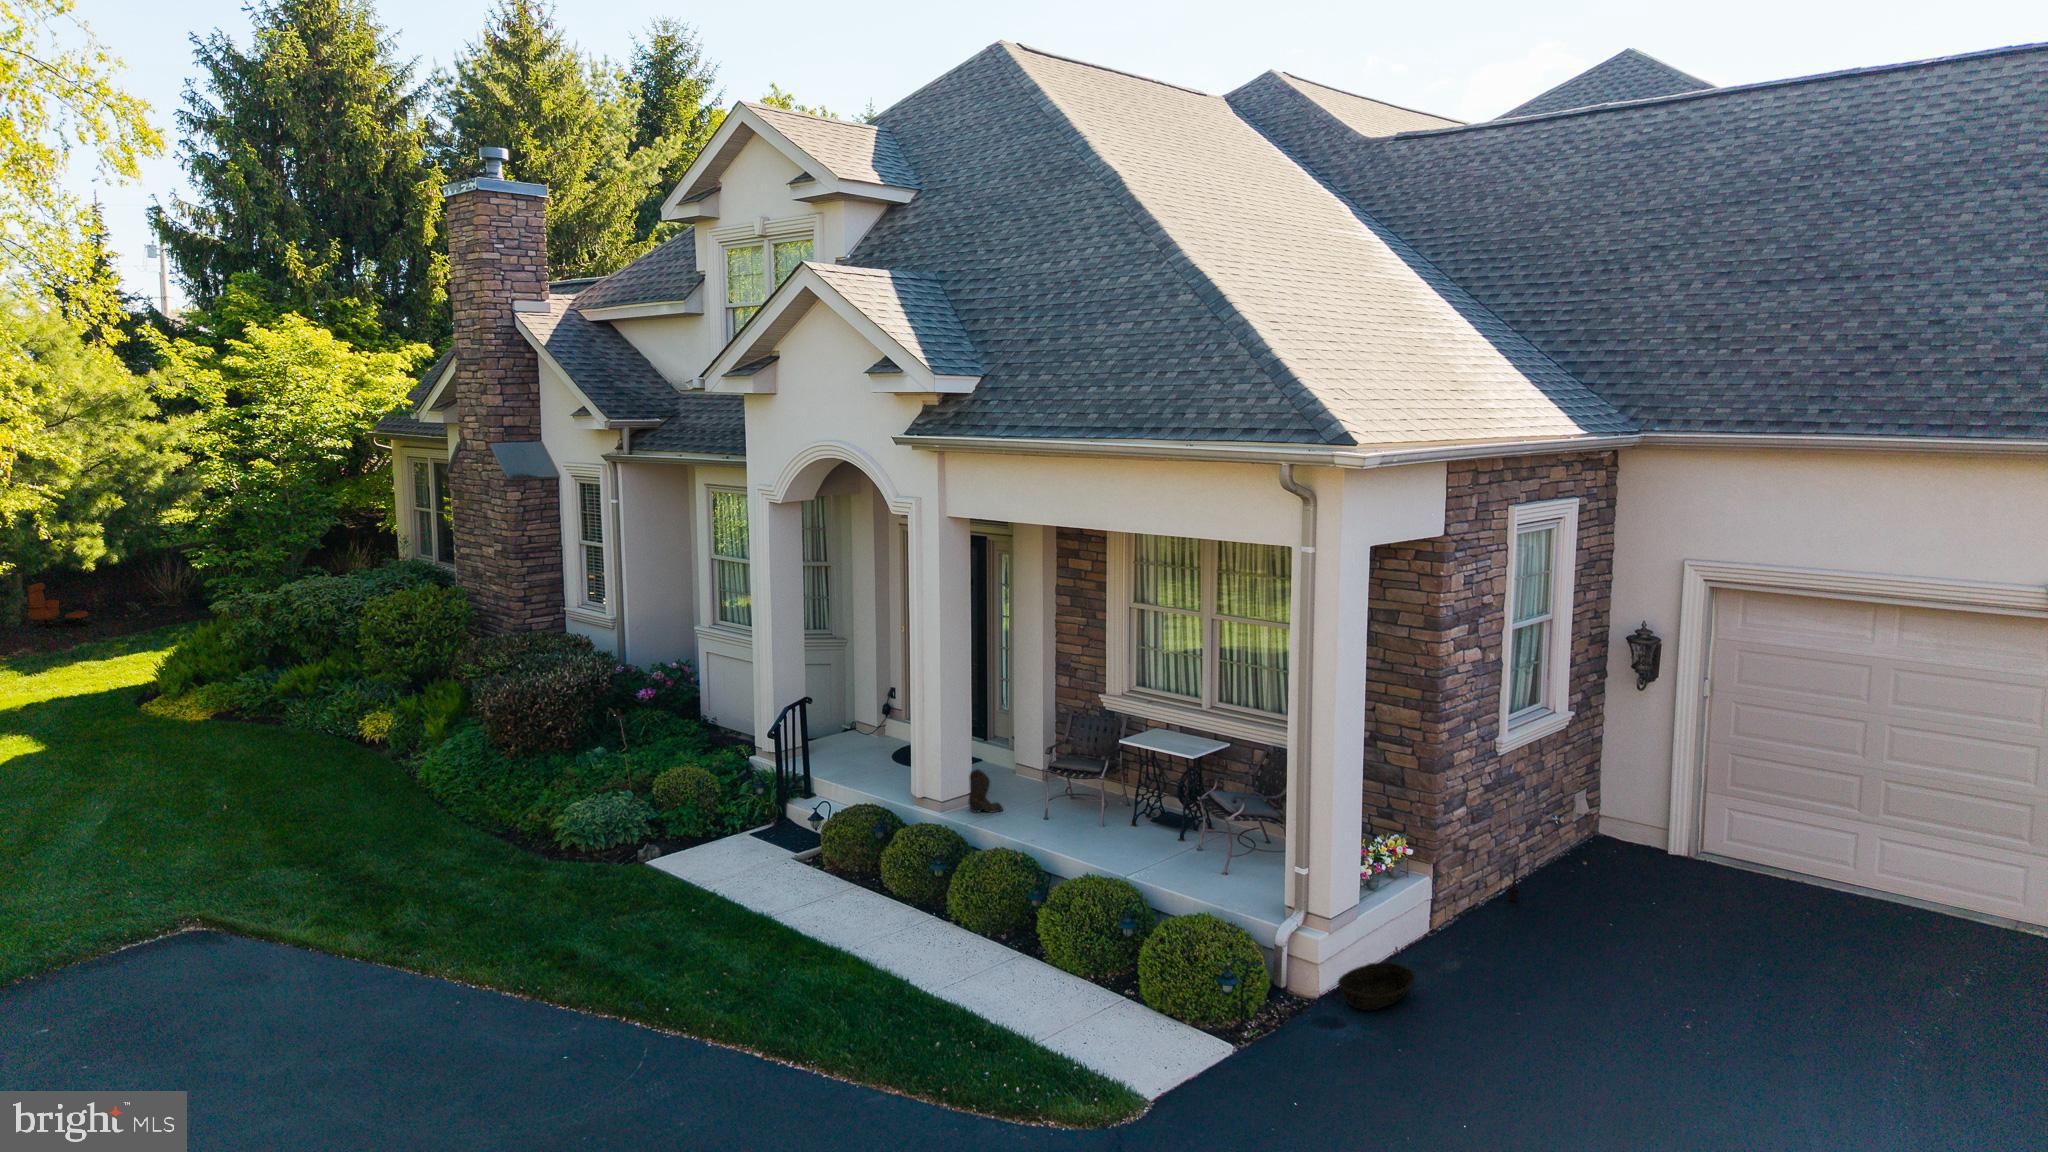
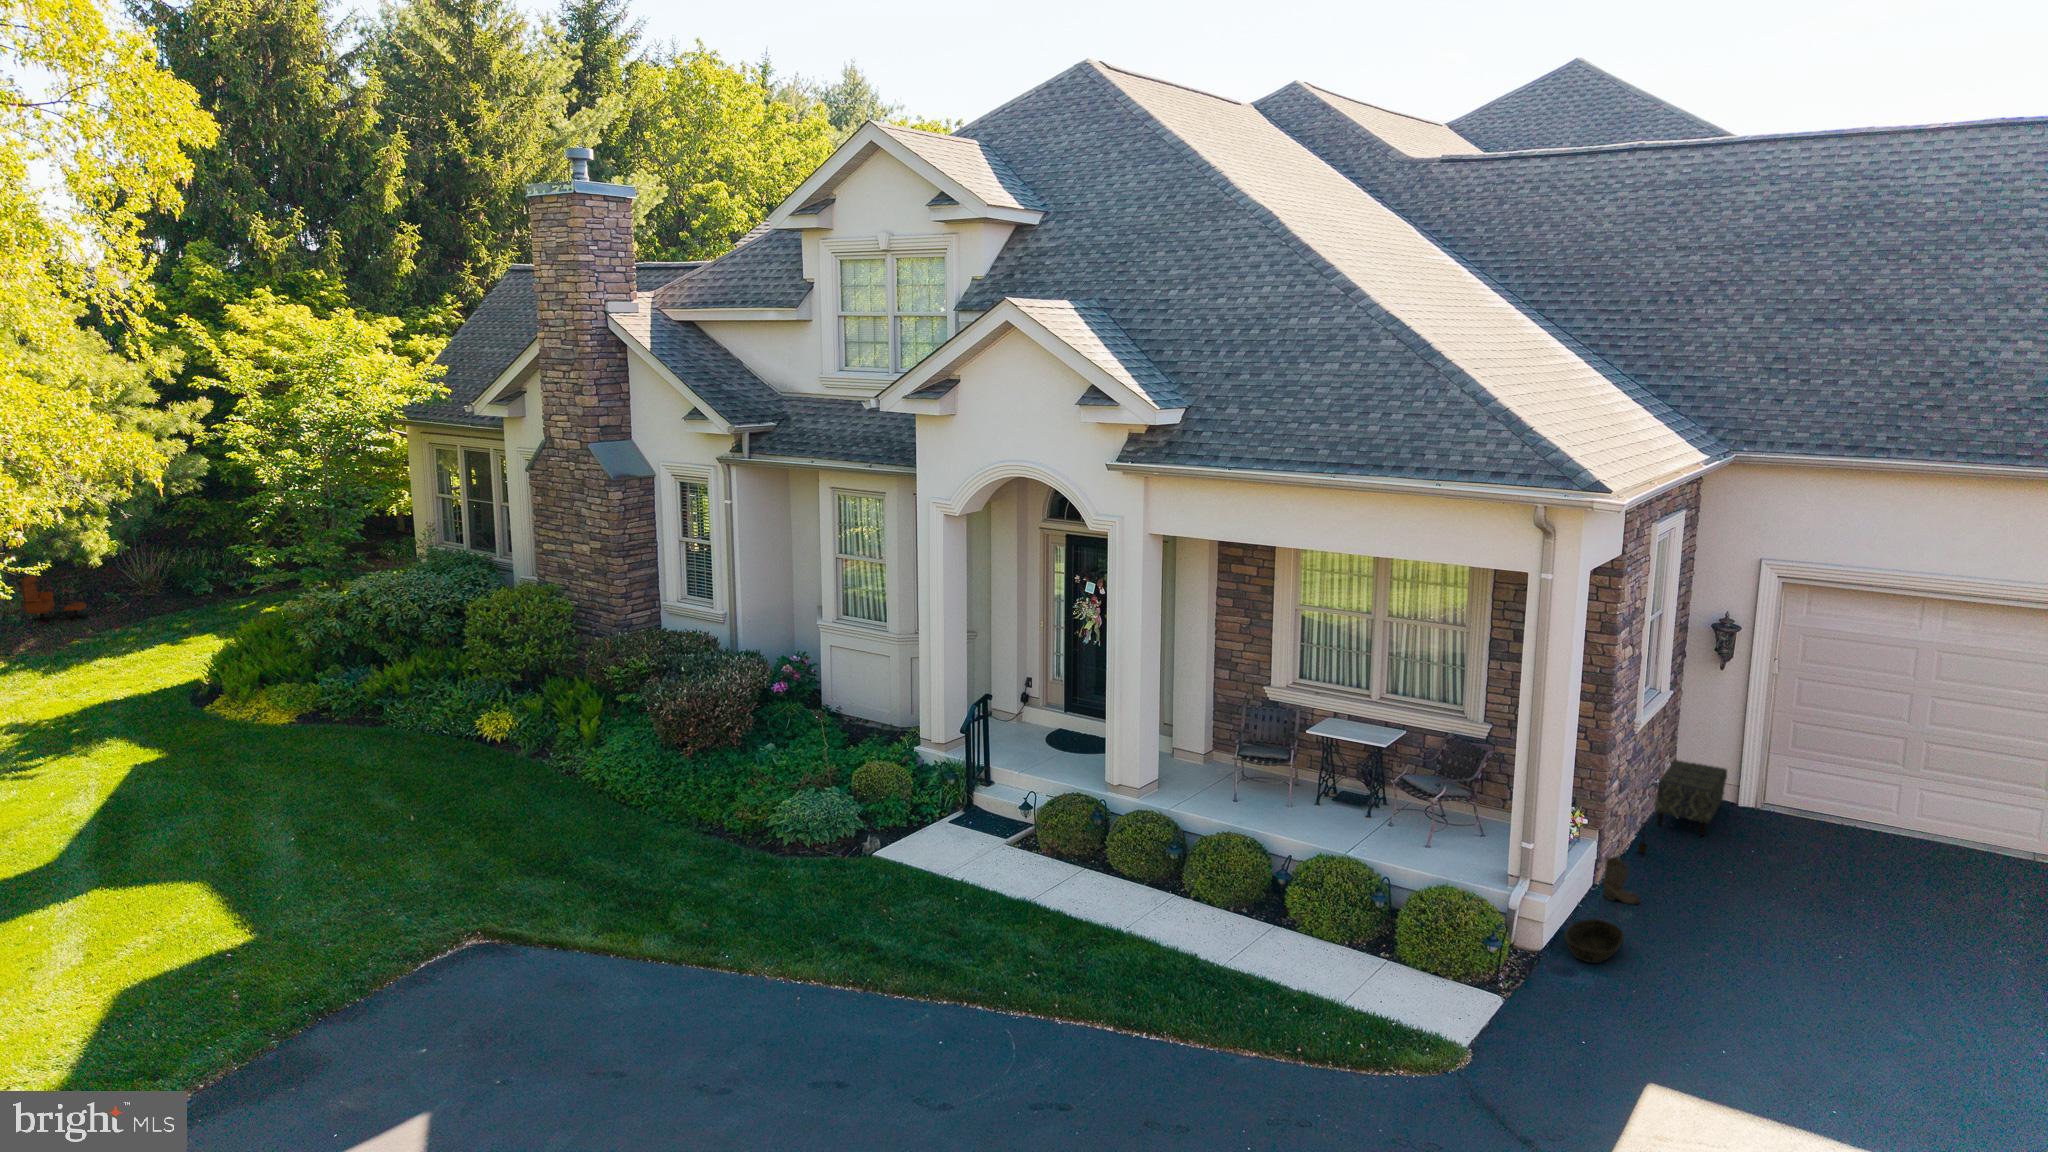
boots: present [968,769,1003,813] -> present [1603,856,1640,904]
bench: none [1548,794,1655,888] -> present [1655,760,1727,836]

